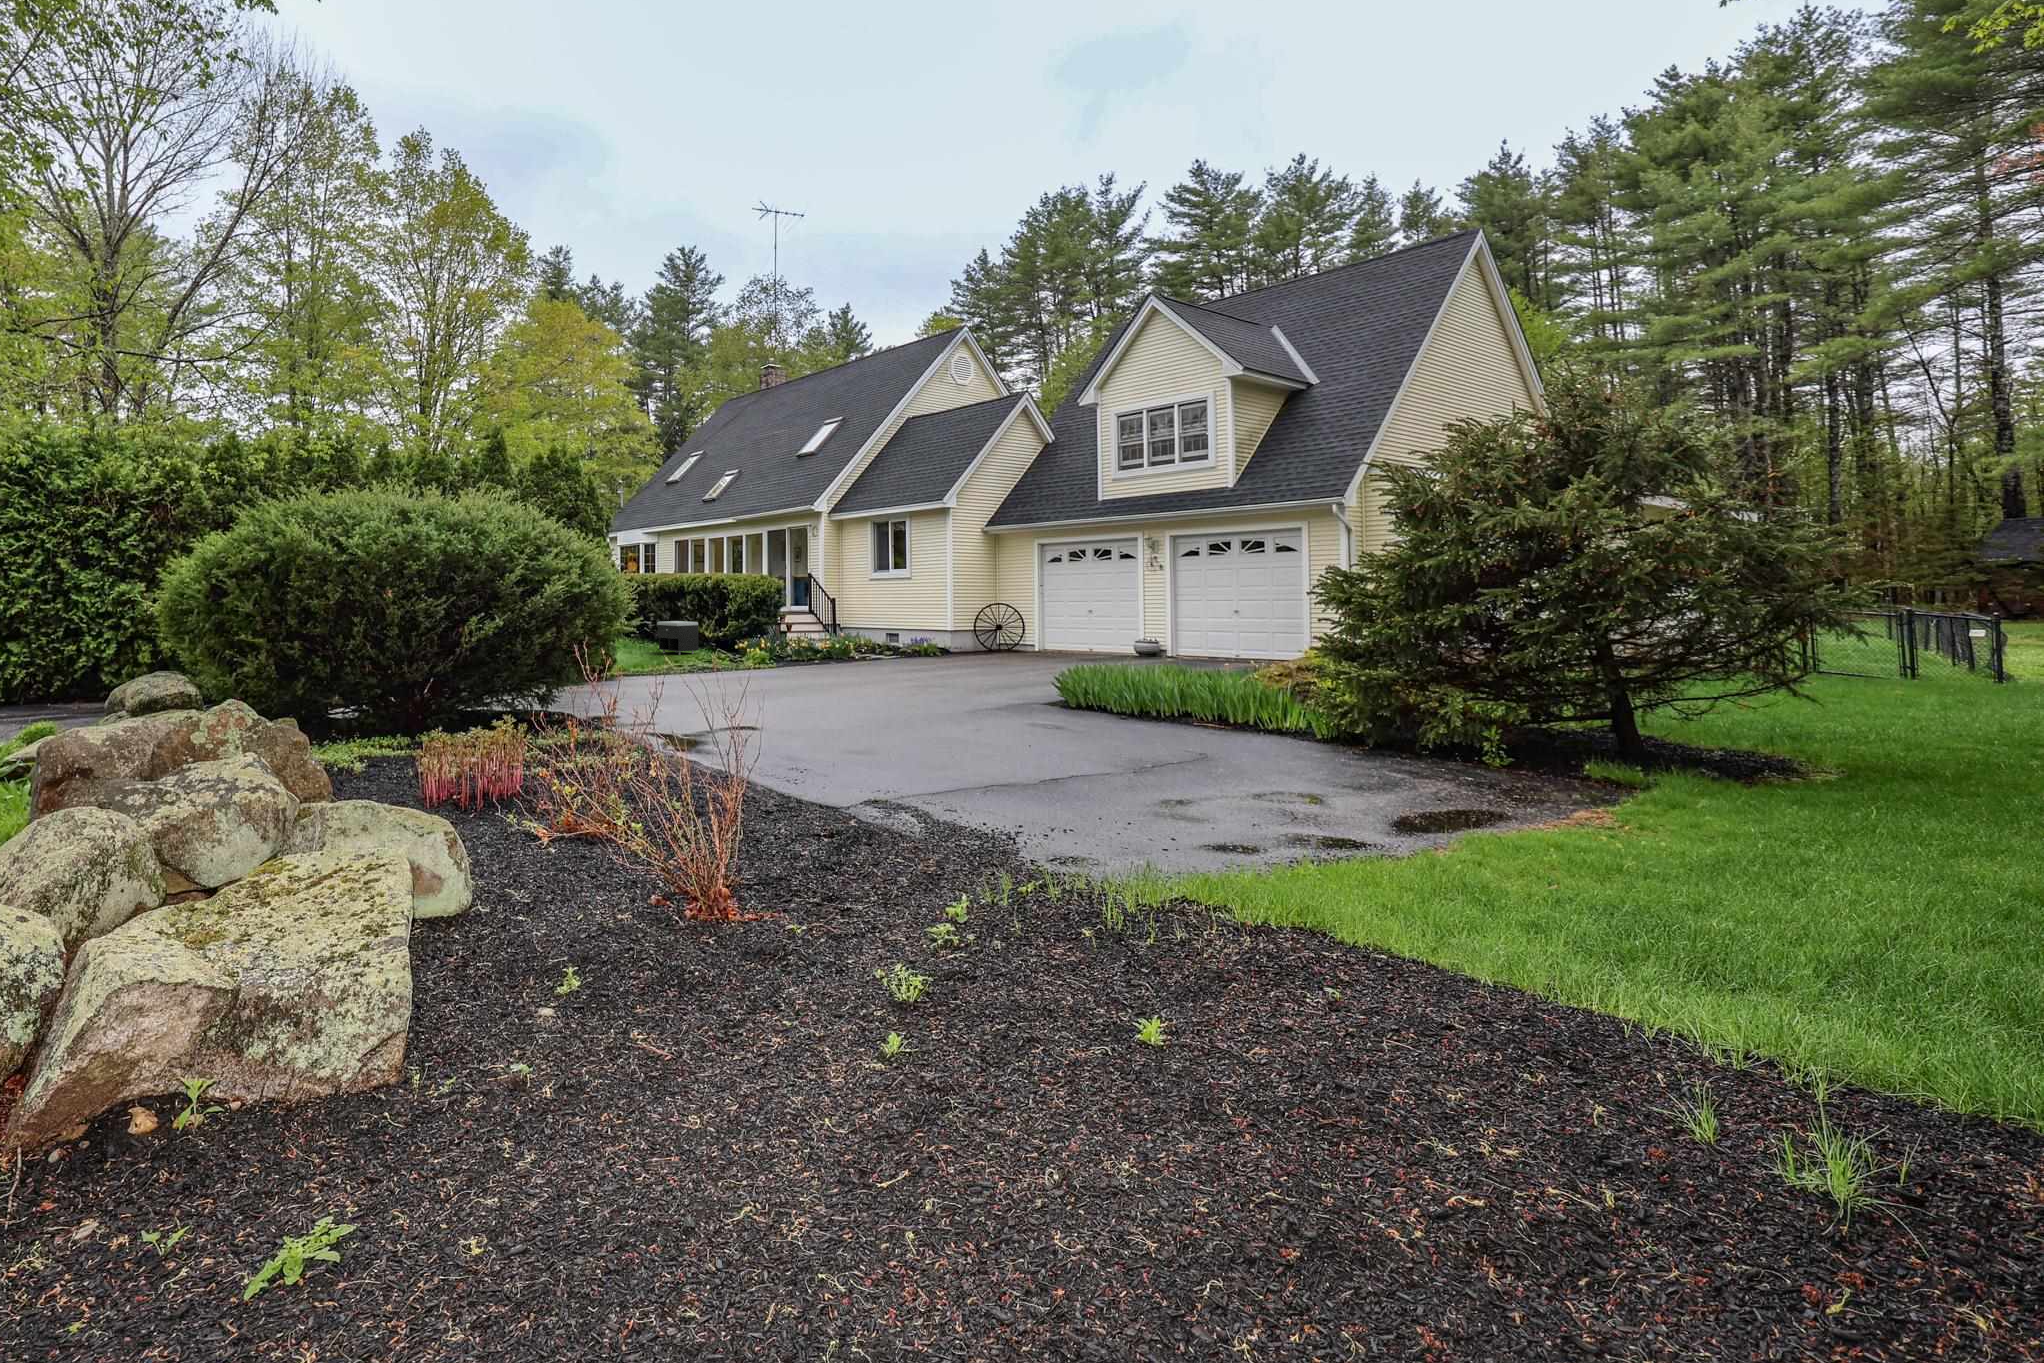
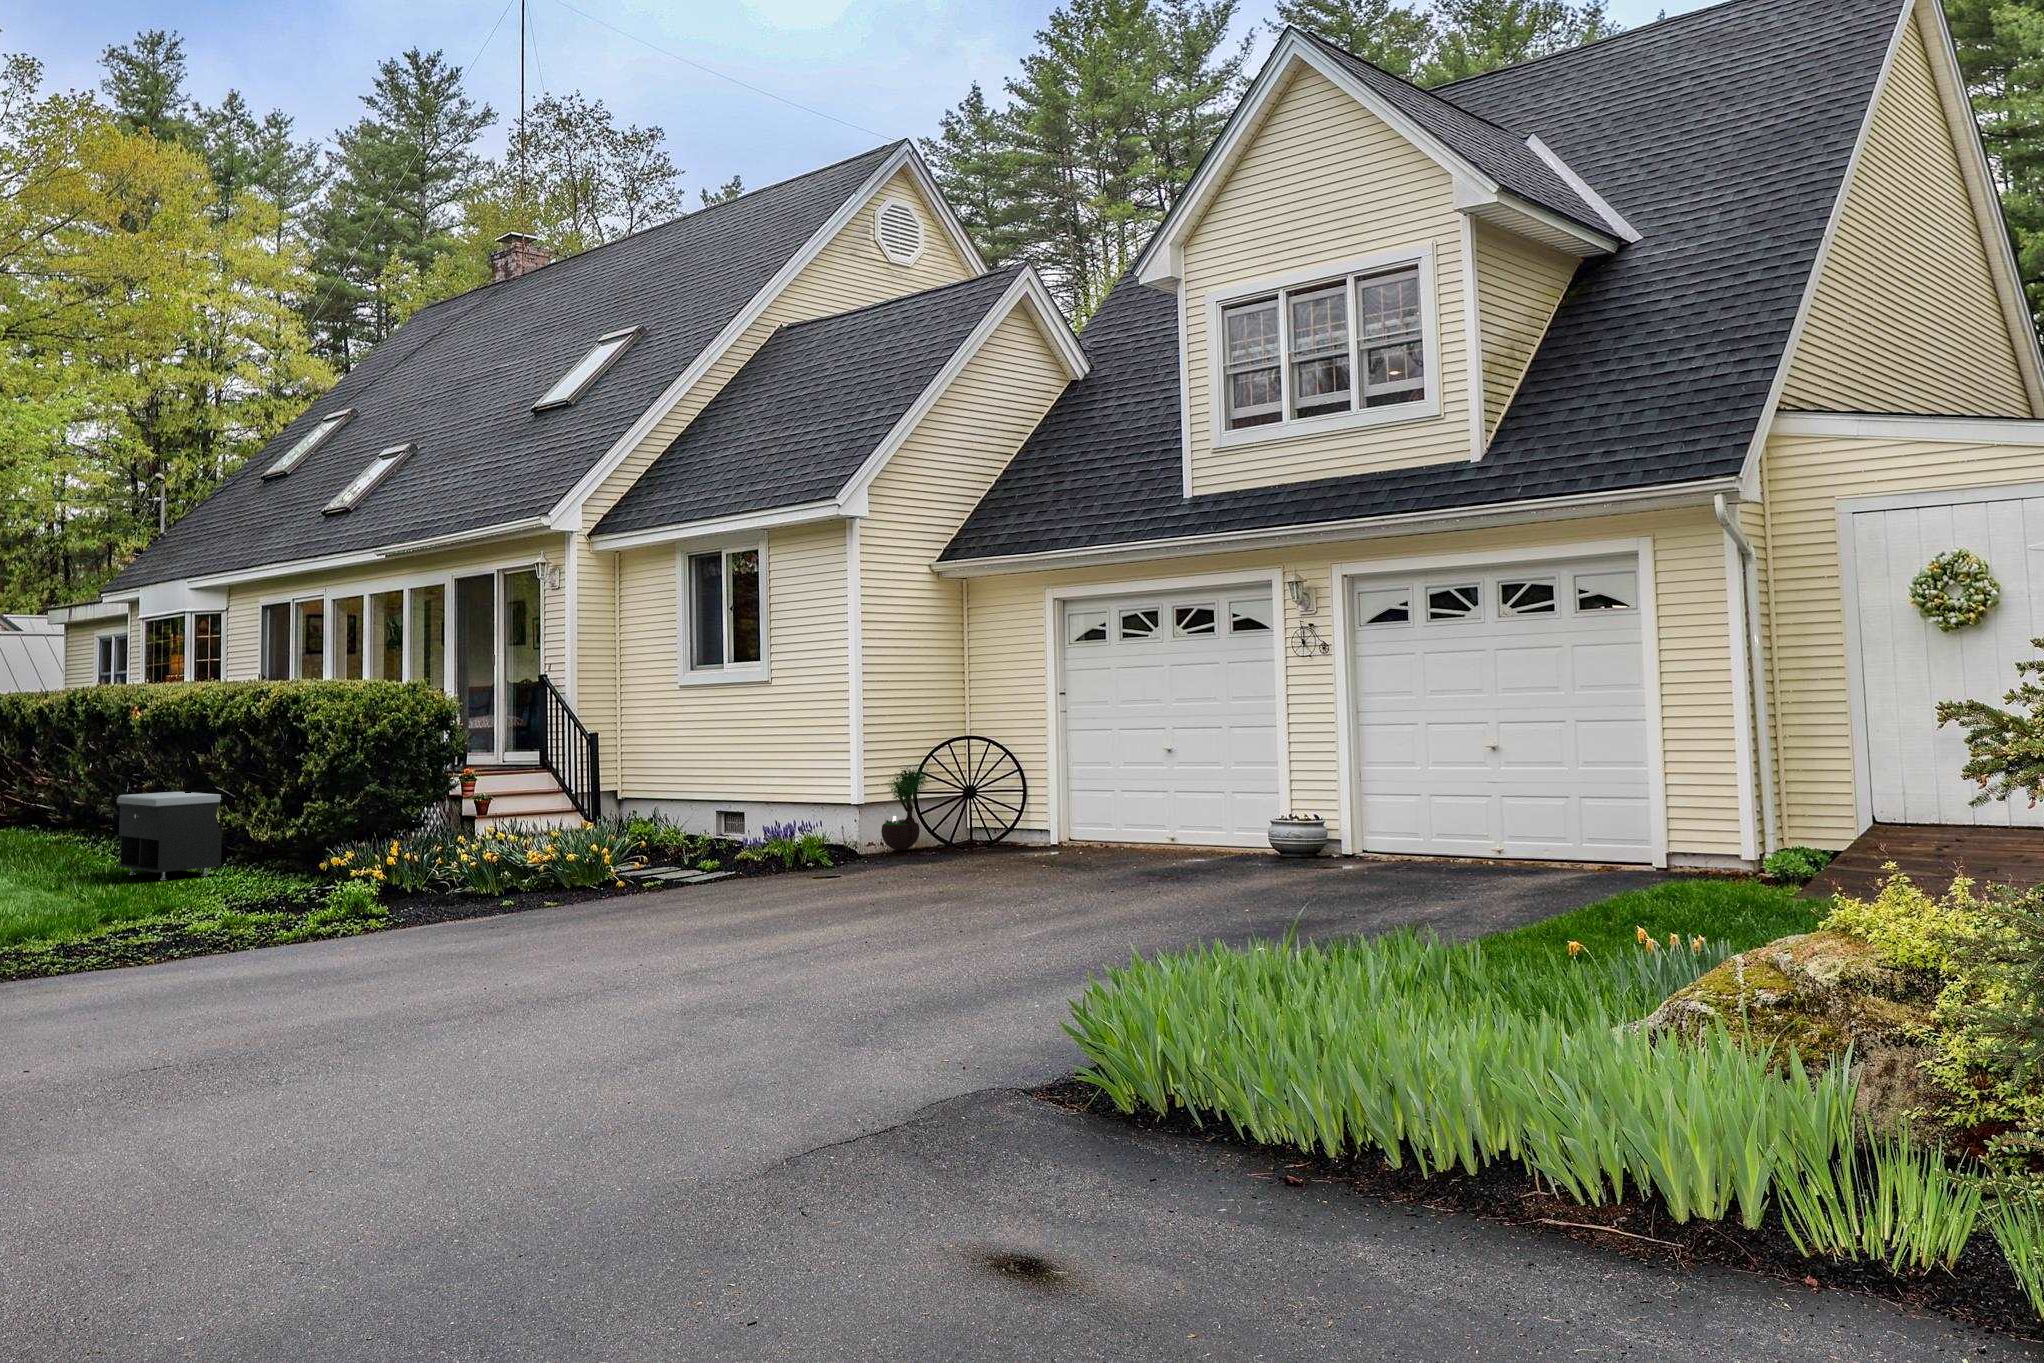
potted tree: none [963,614,984,652] -> present [881,765,928,850]

